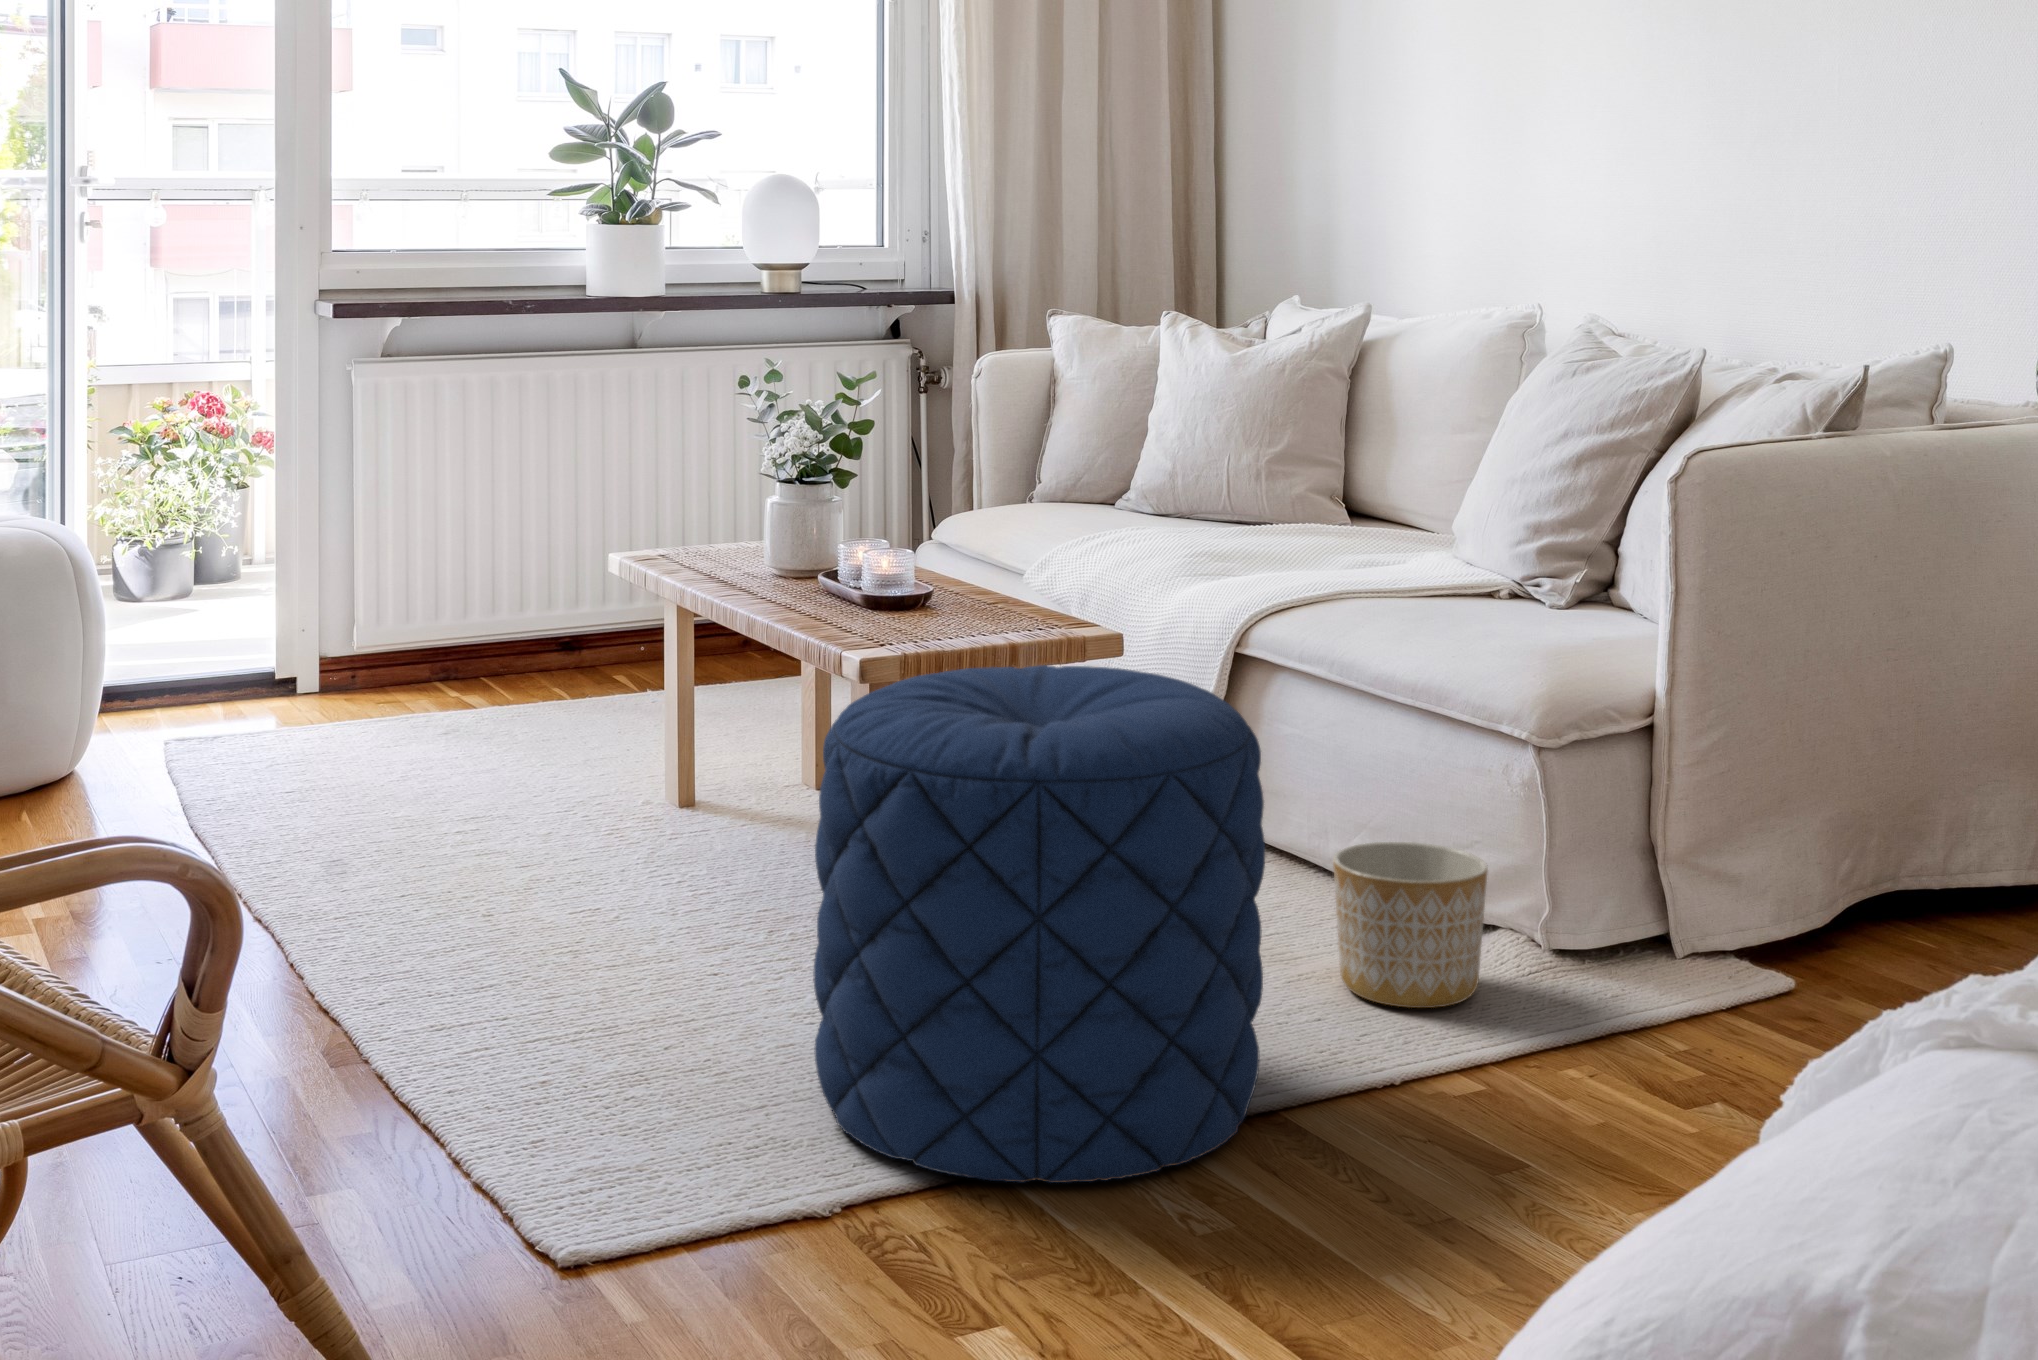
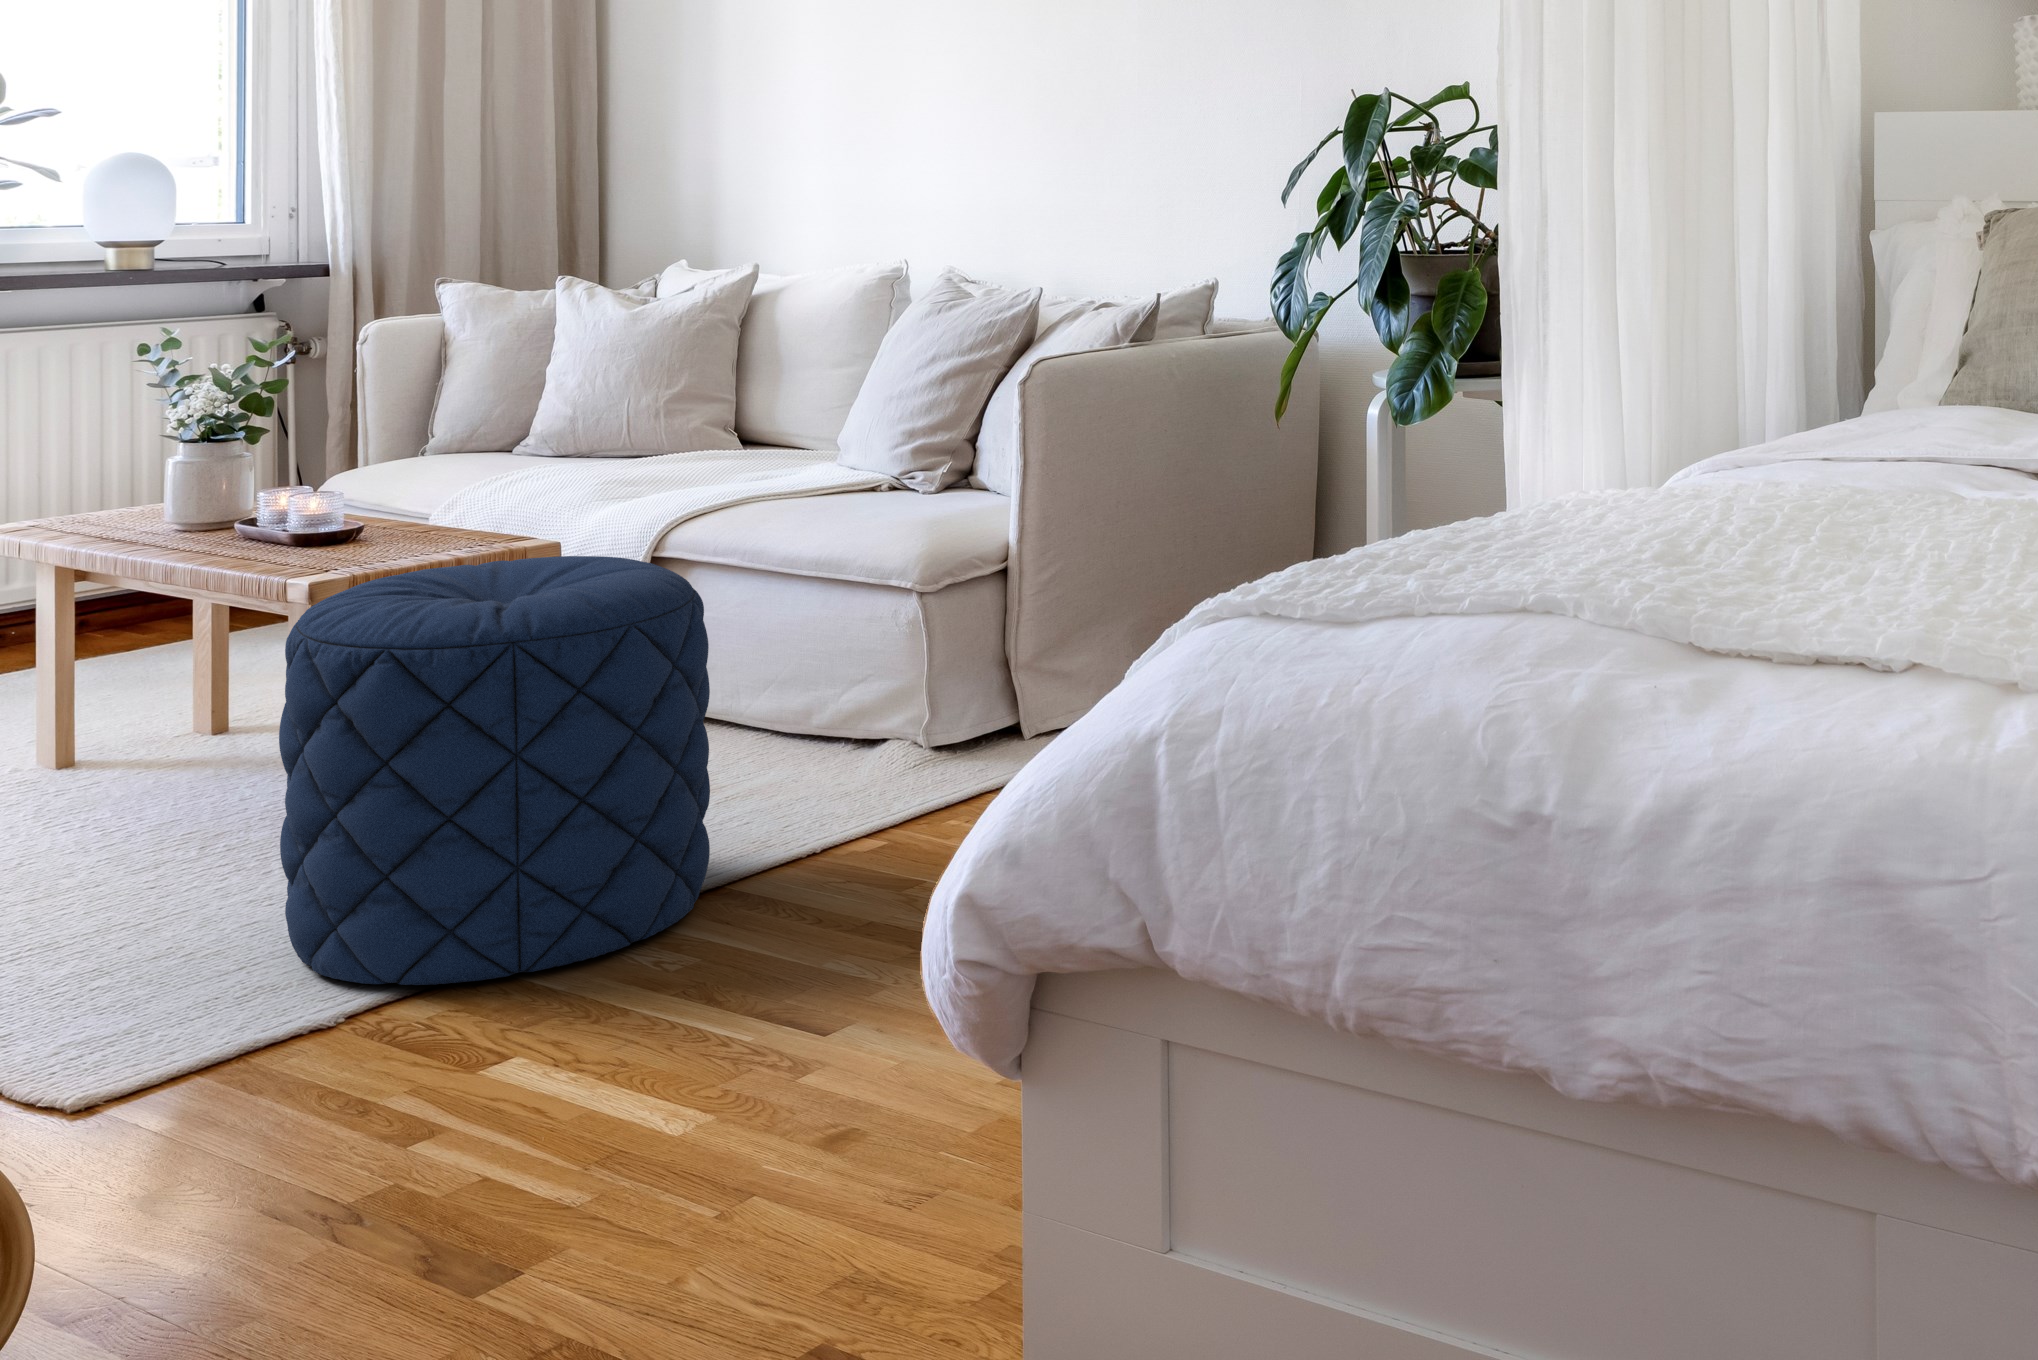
planter: present [1333,842,1488,1008] -> none [757,679,886,805]

